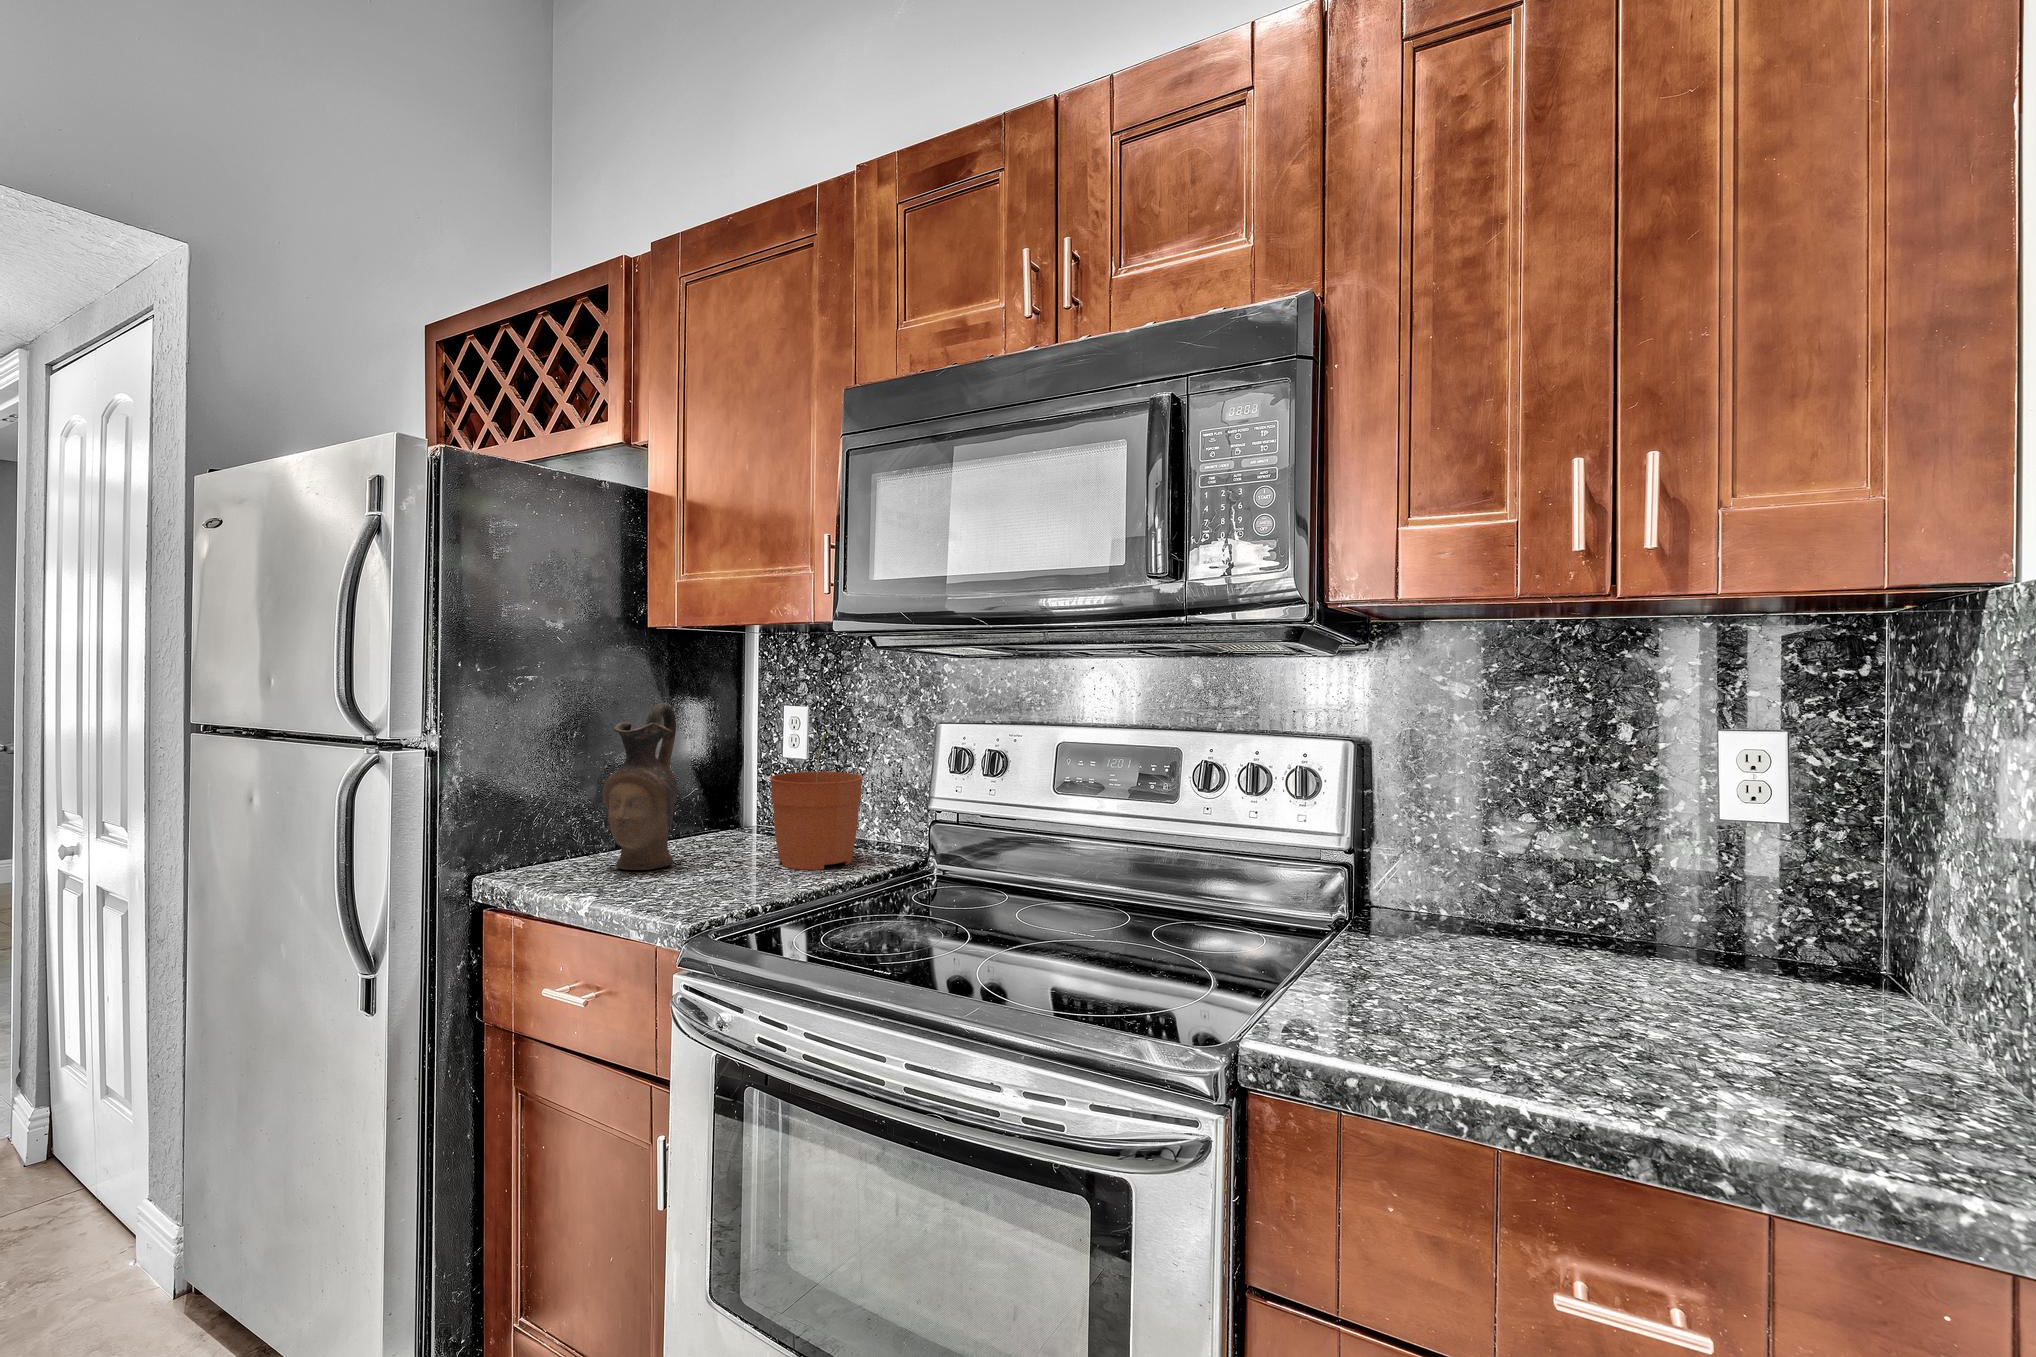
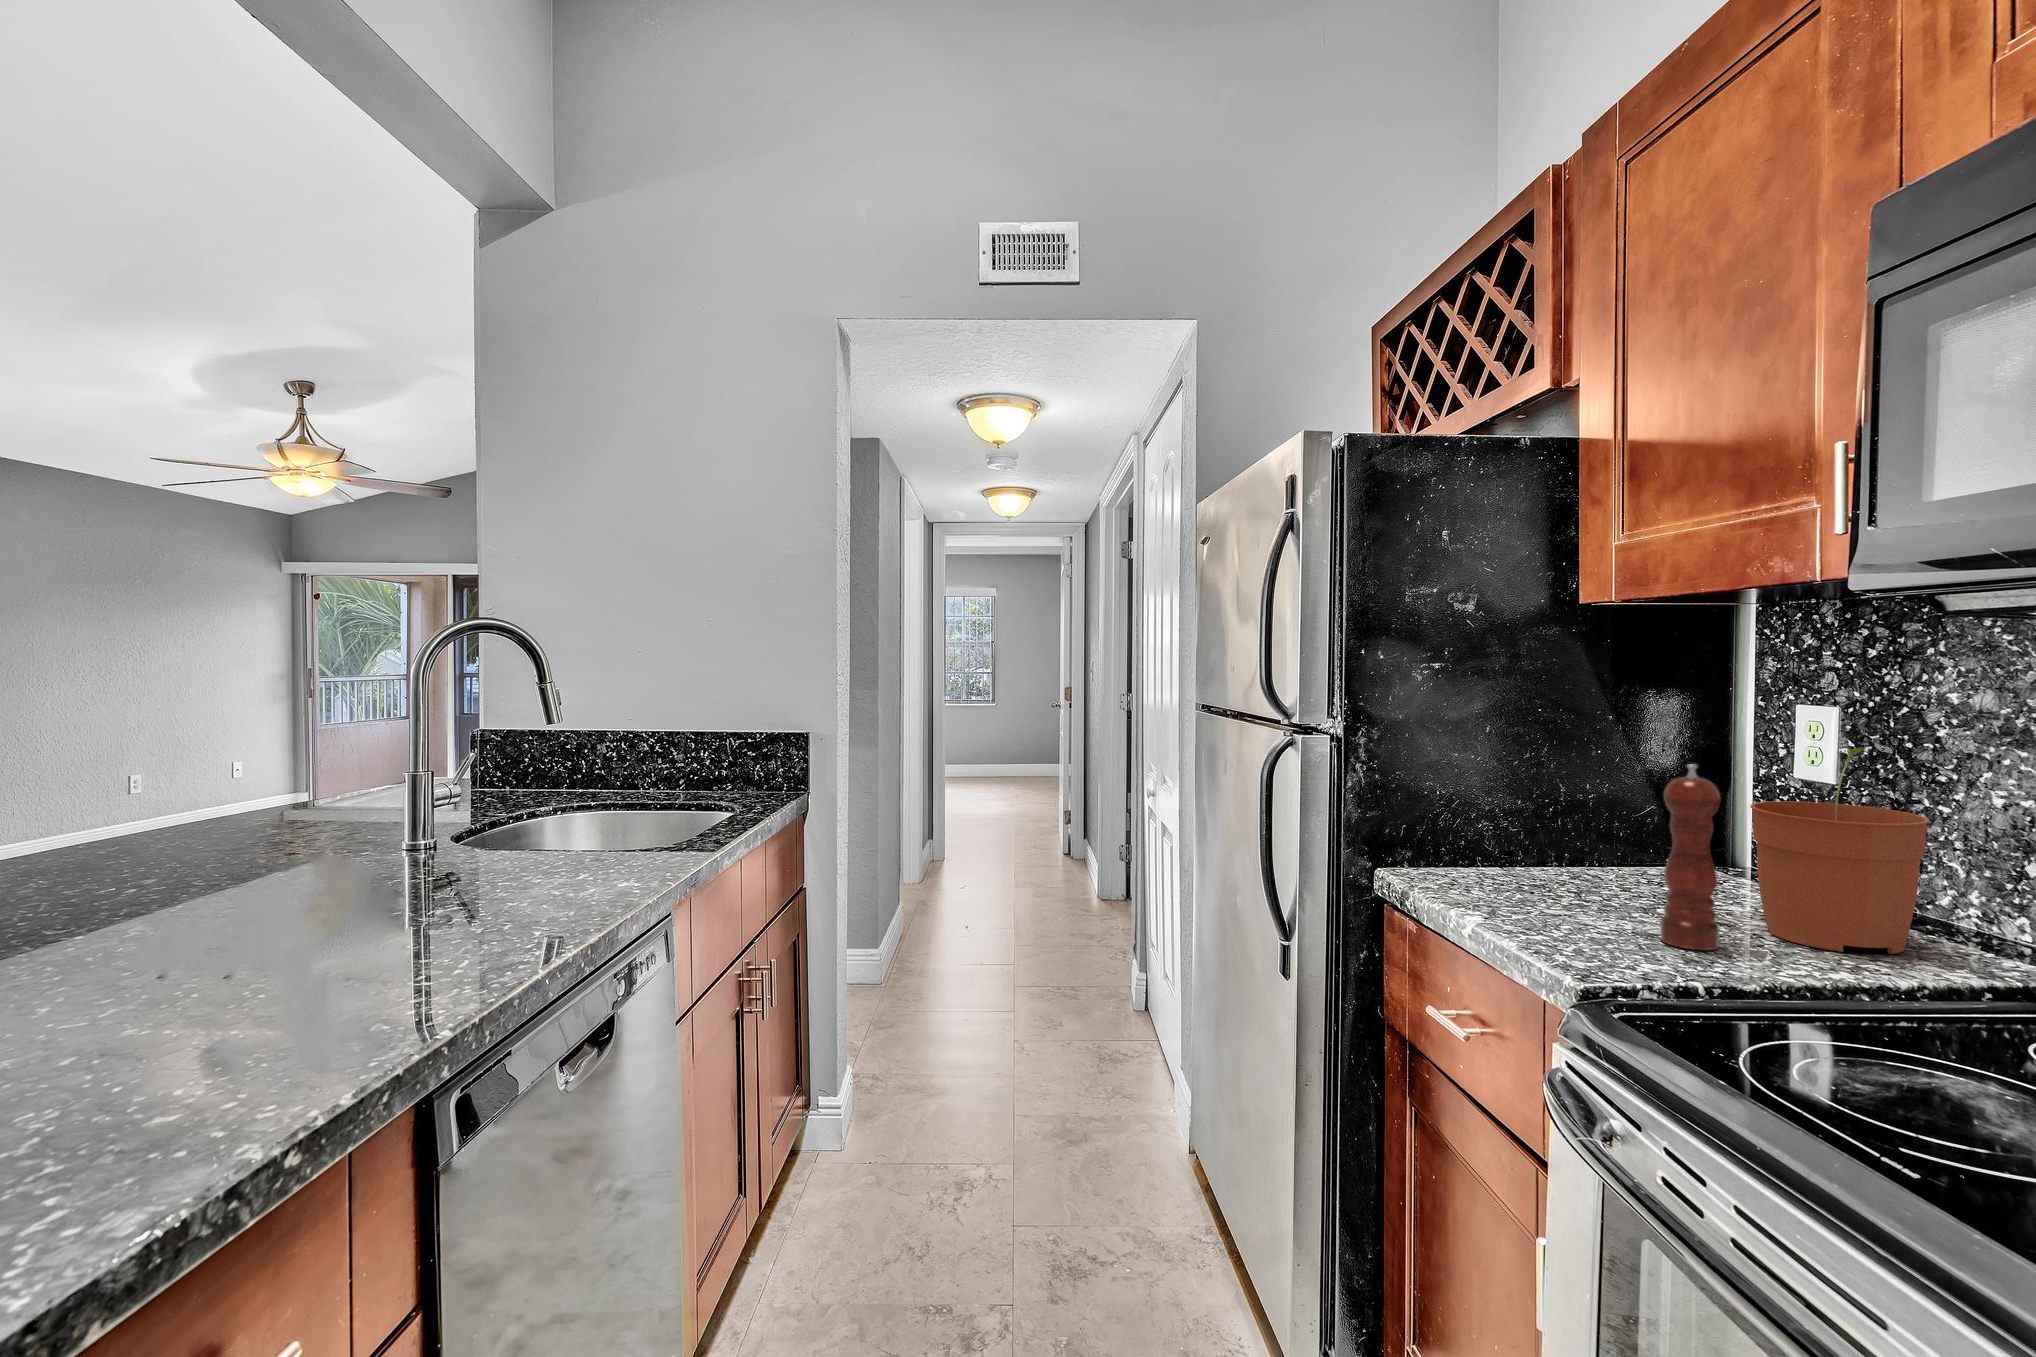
ceramic pitcher: present [603,703,677,870] -> none [1511,696,1612,900]
pepper mill: none [723,752,760,887] -> present [1661,764,1720,950]

